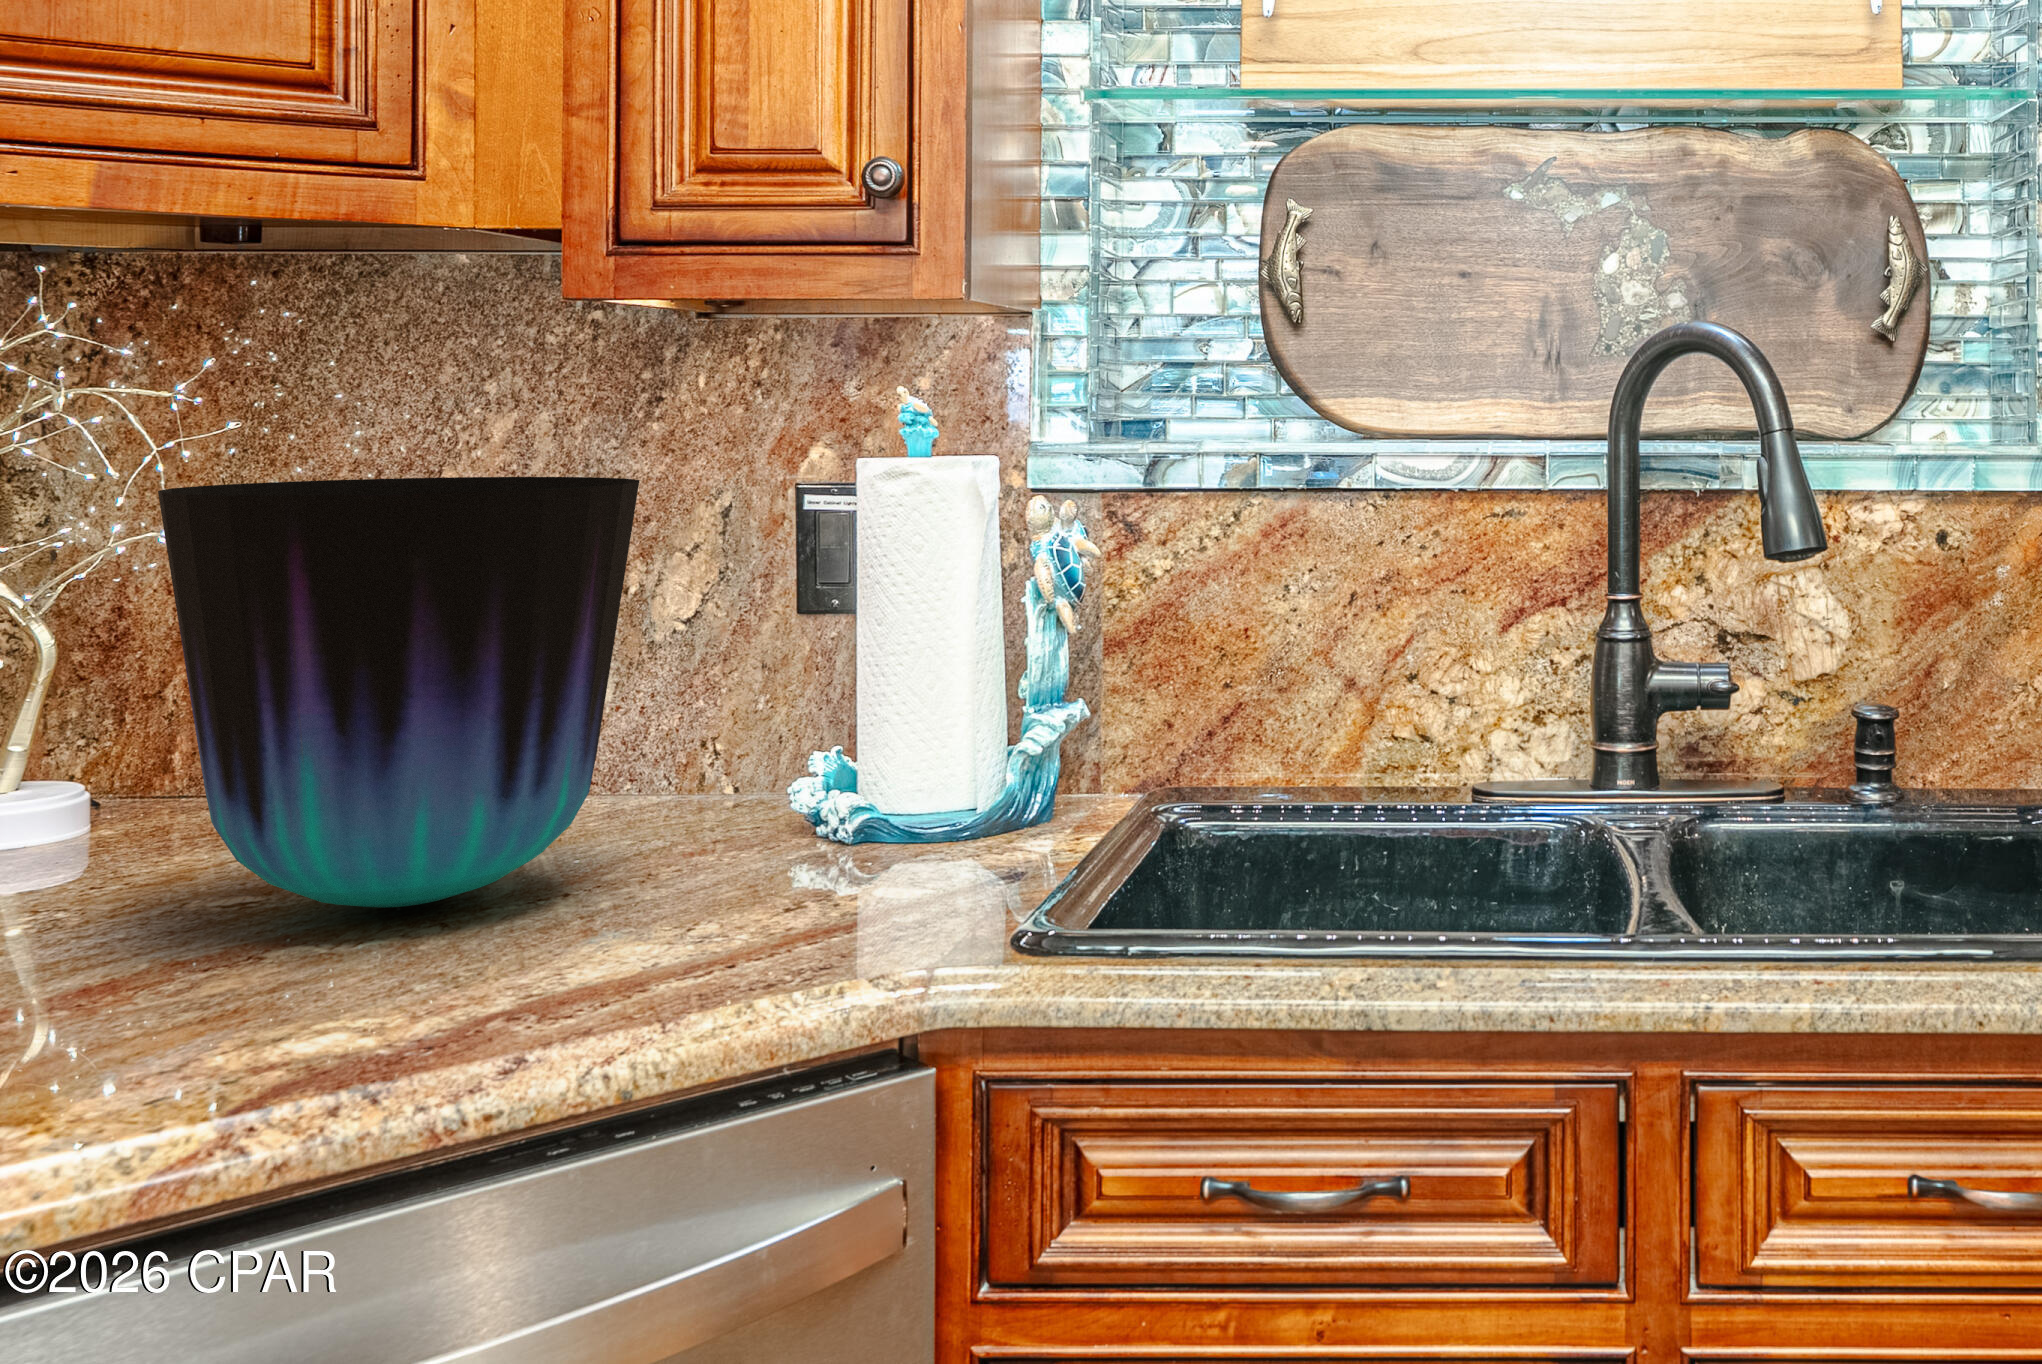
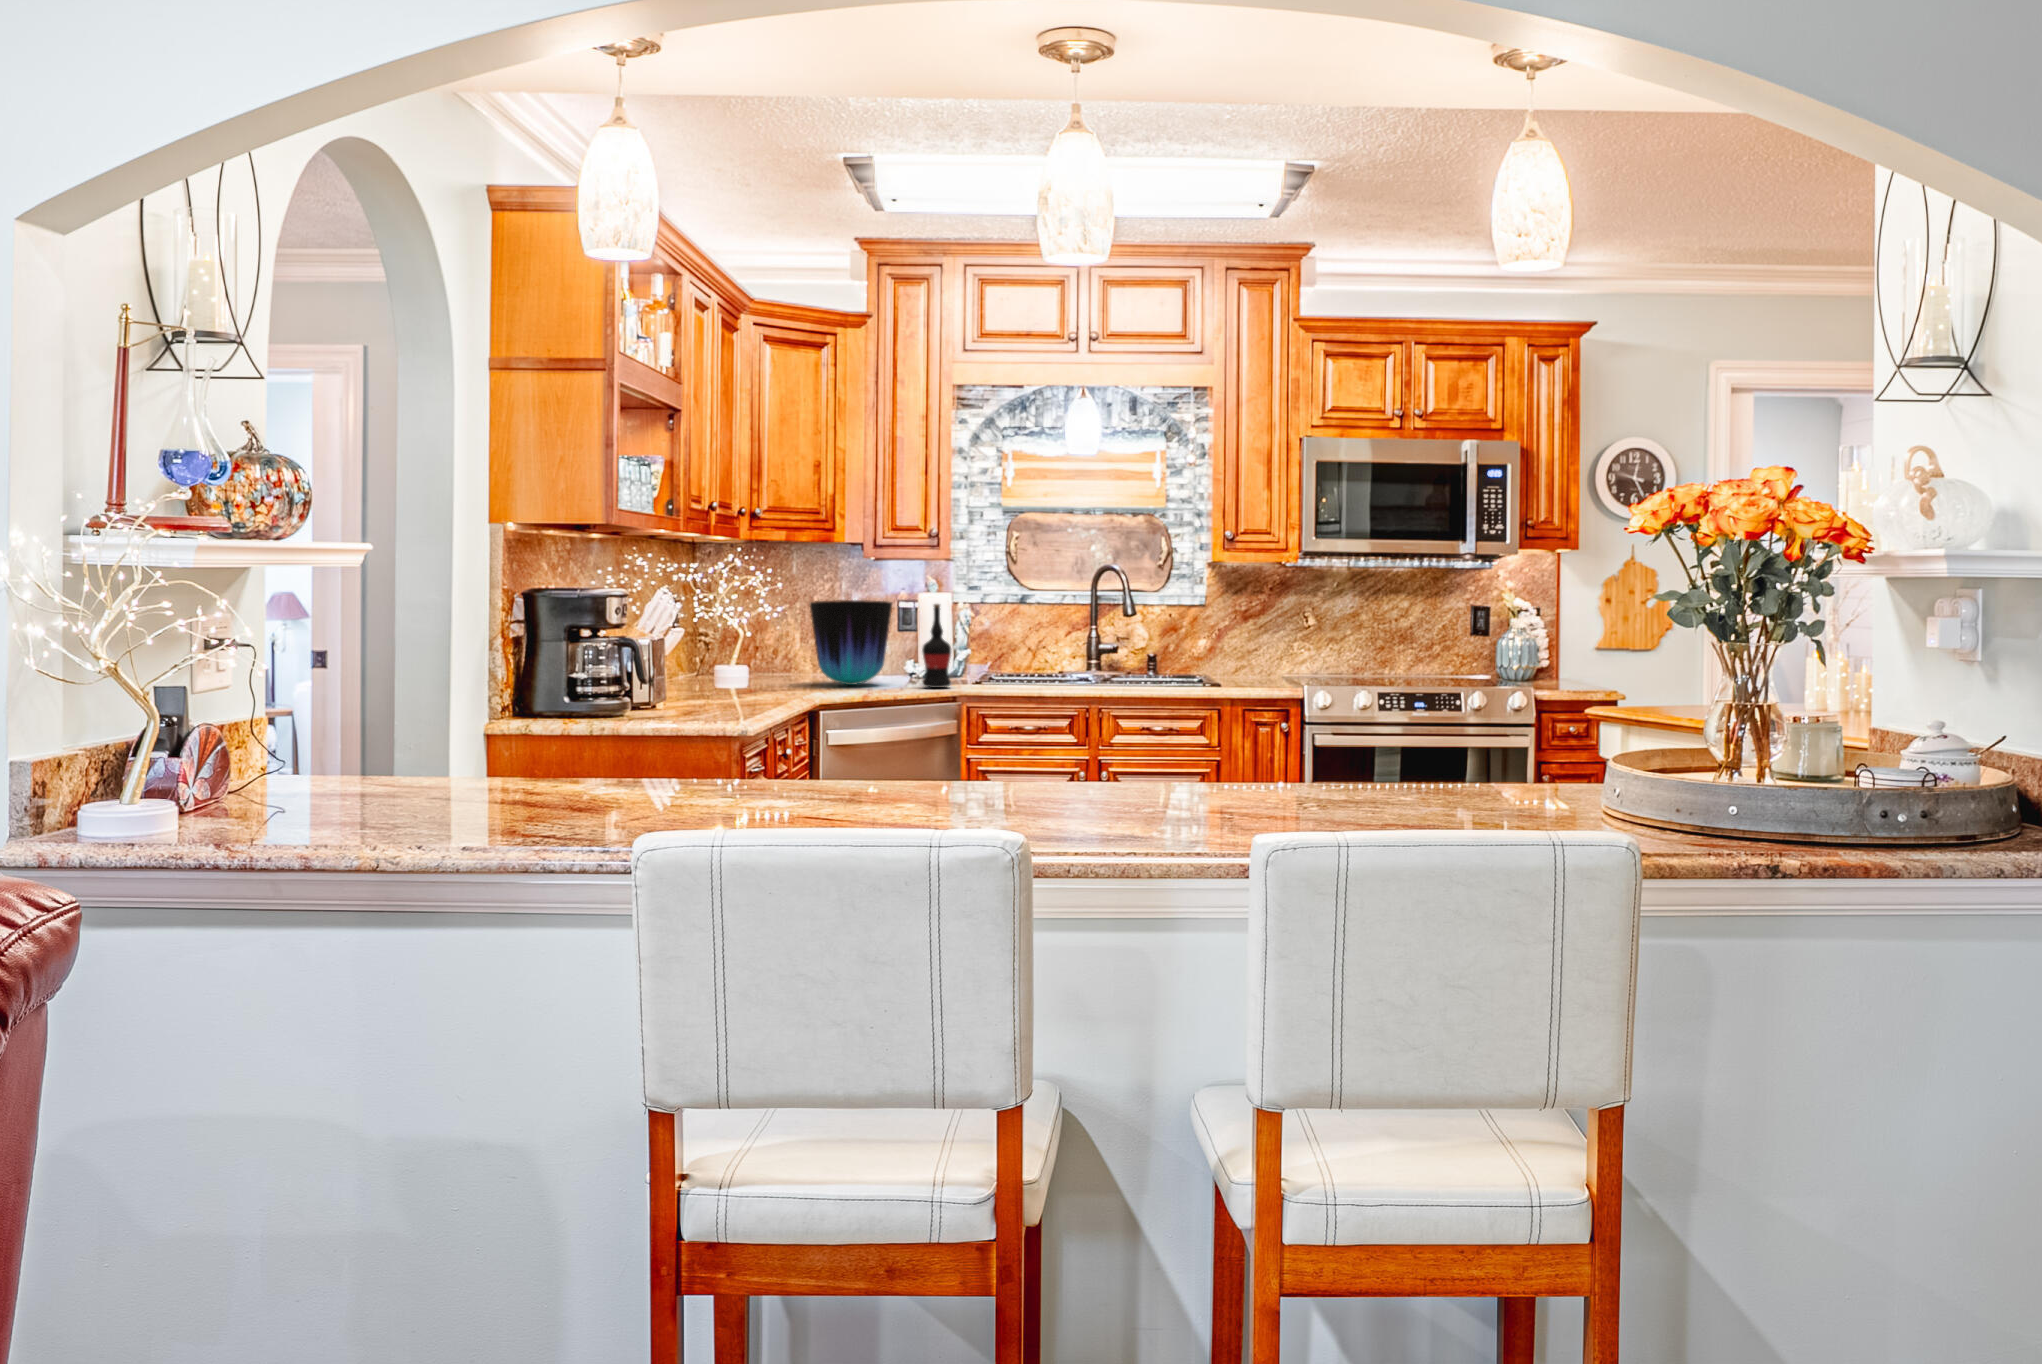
wine bottle: none [709,487,881,952] -> present [922,604,951,688]

